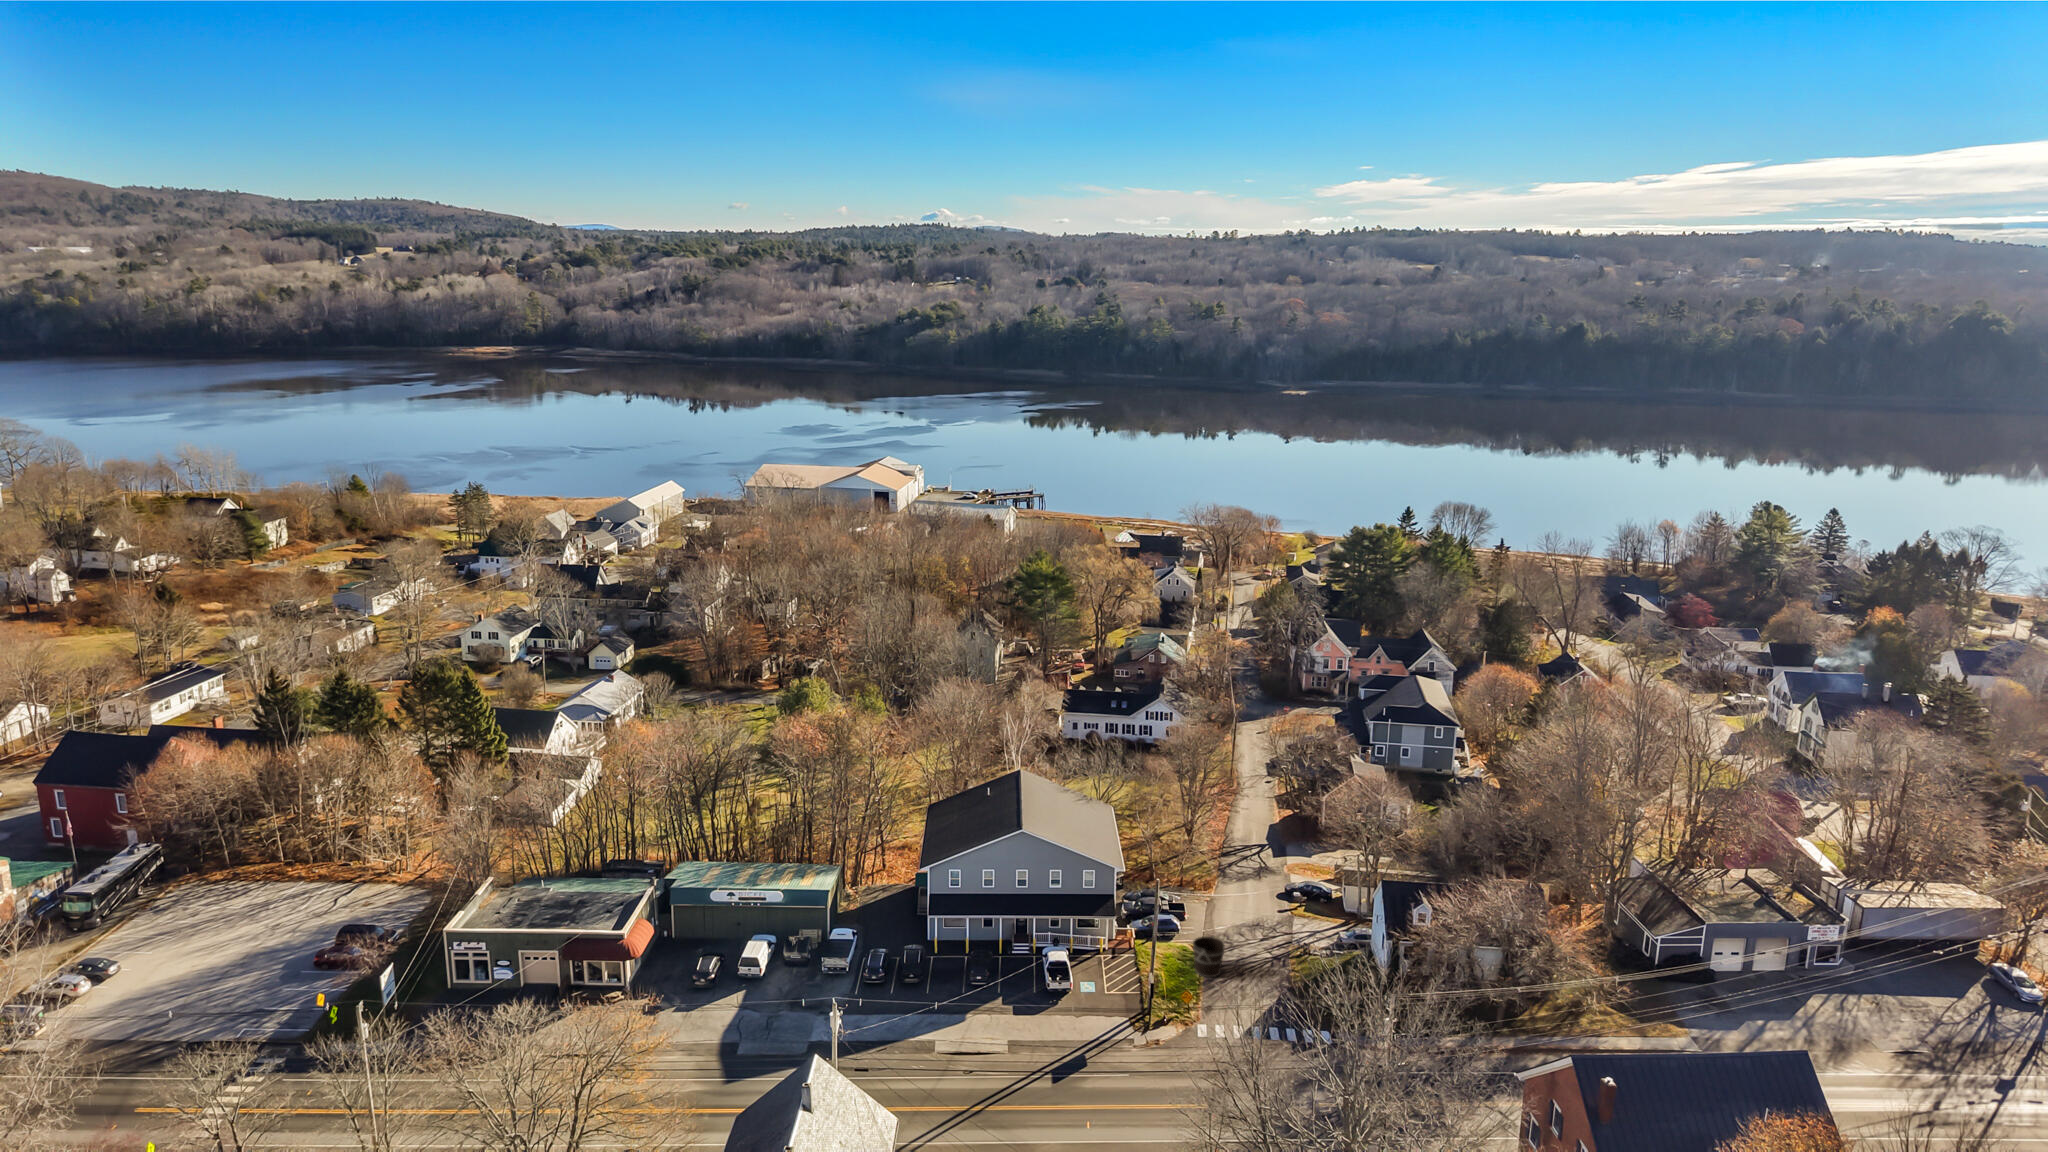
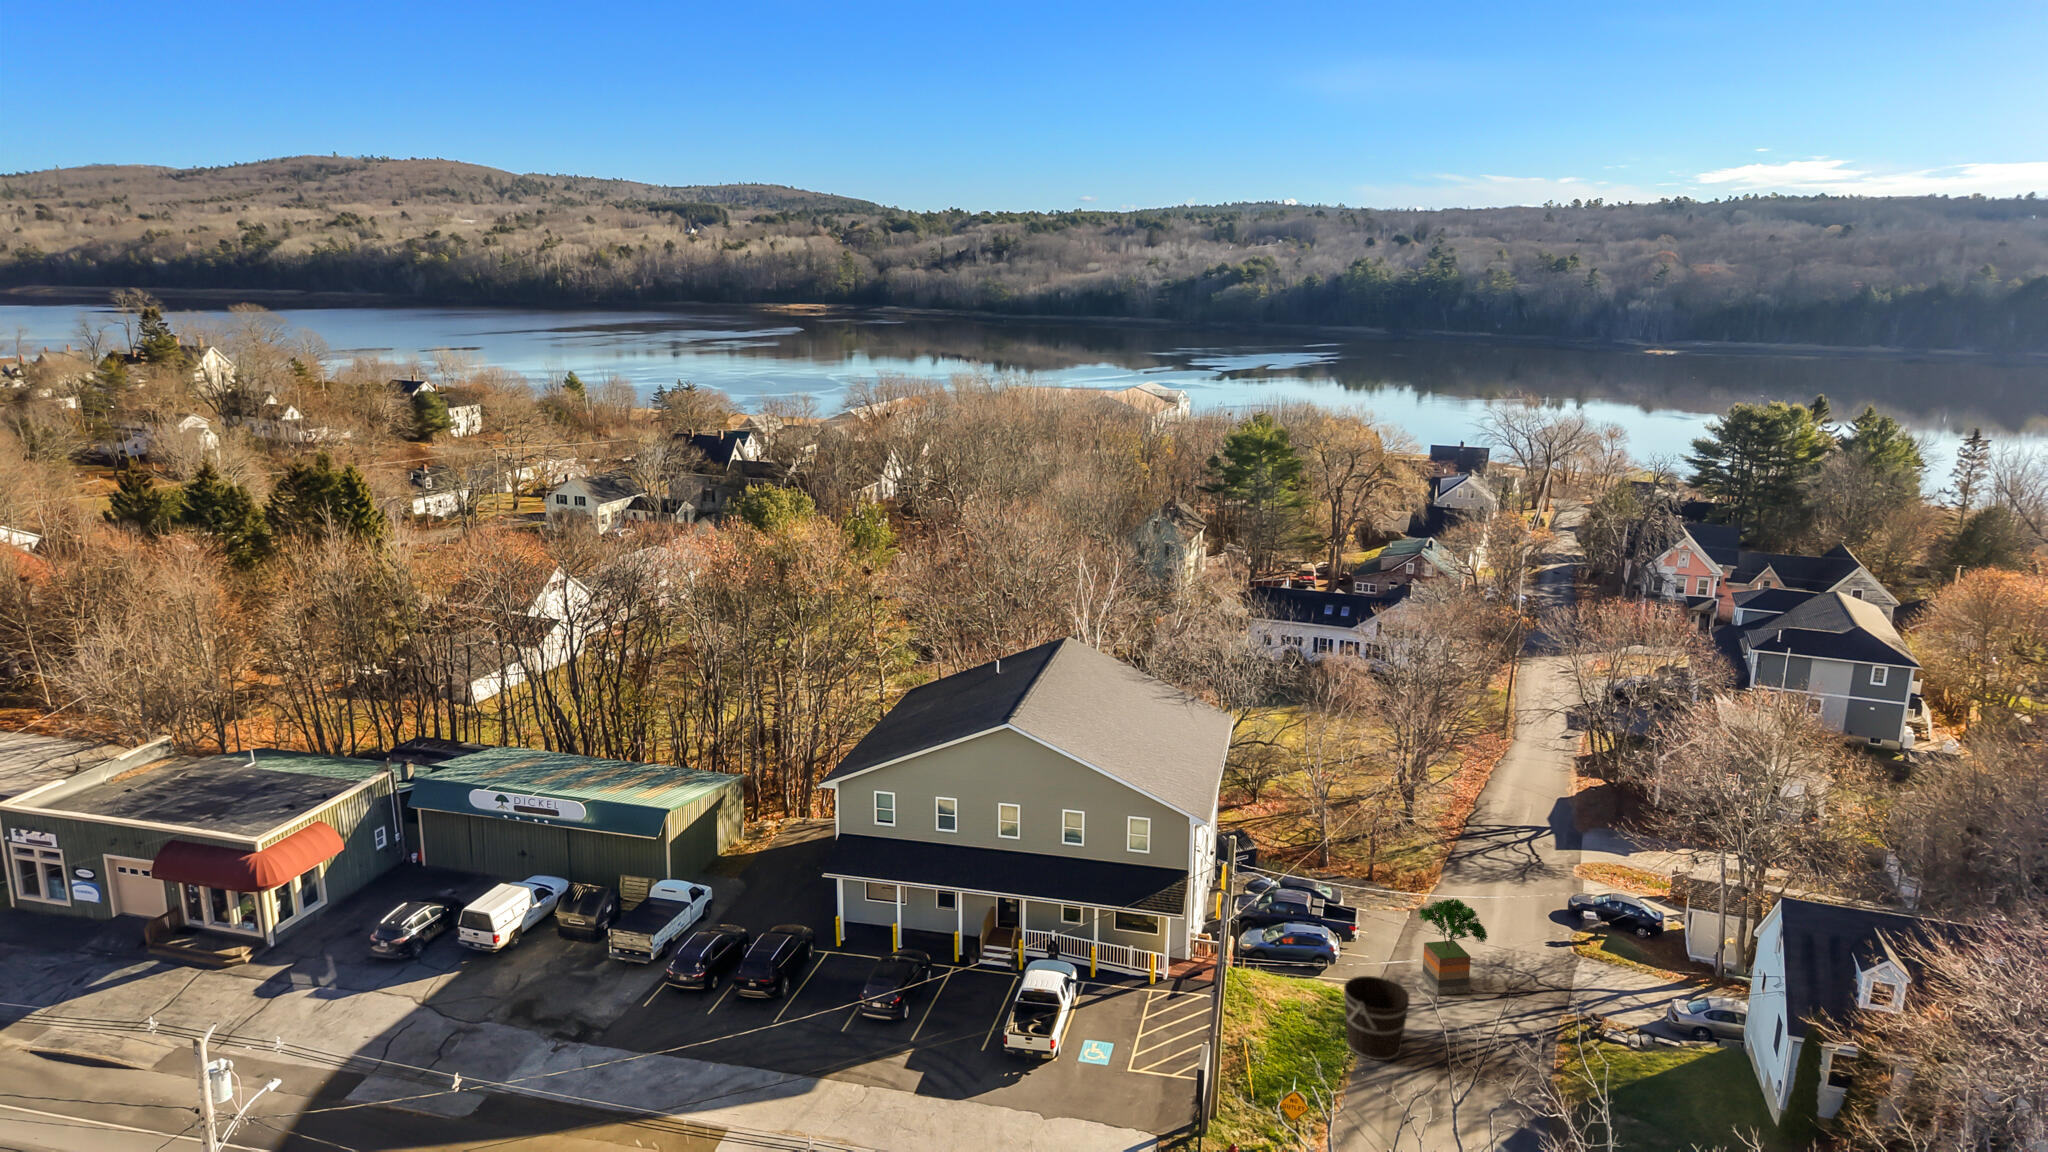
potted tree: none [1219,892,1255,943] -> present [1419,898,1488,995]

